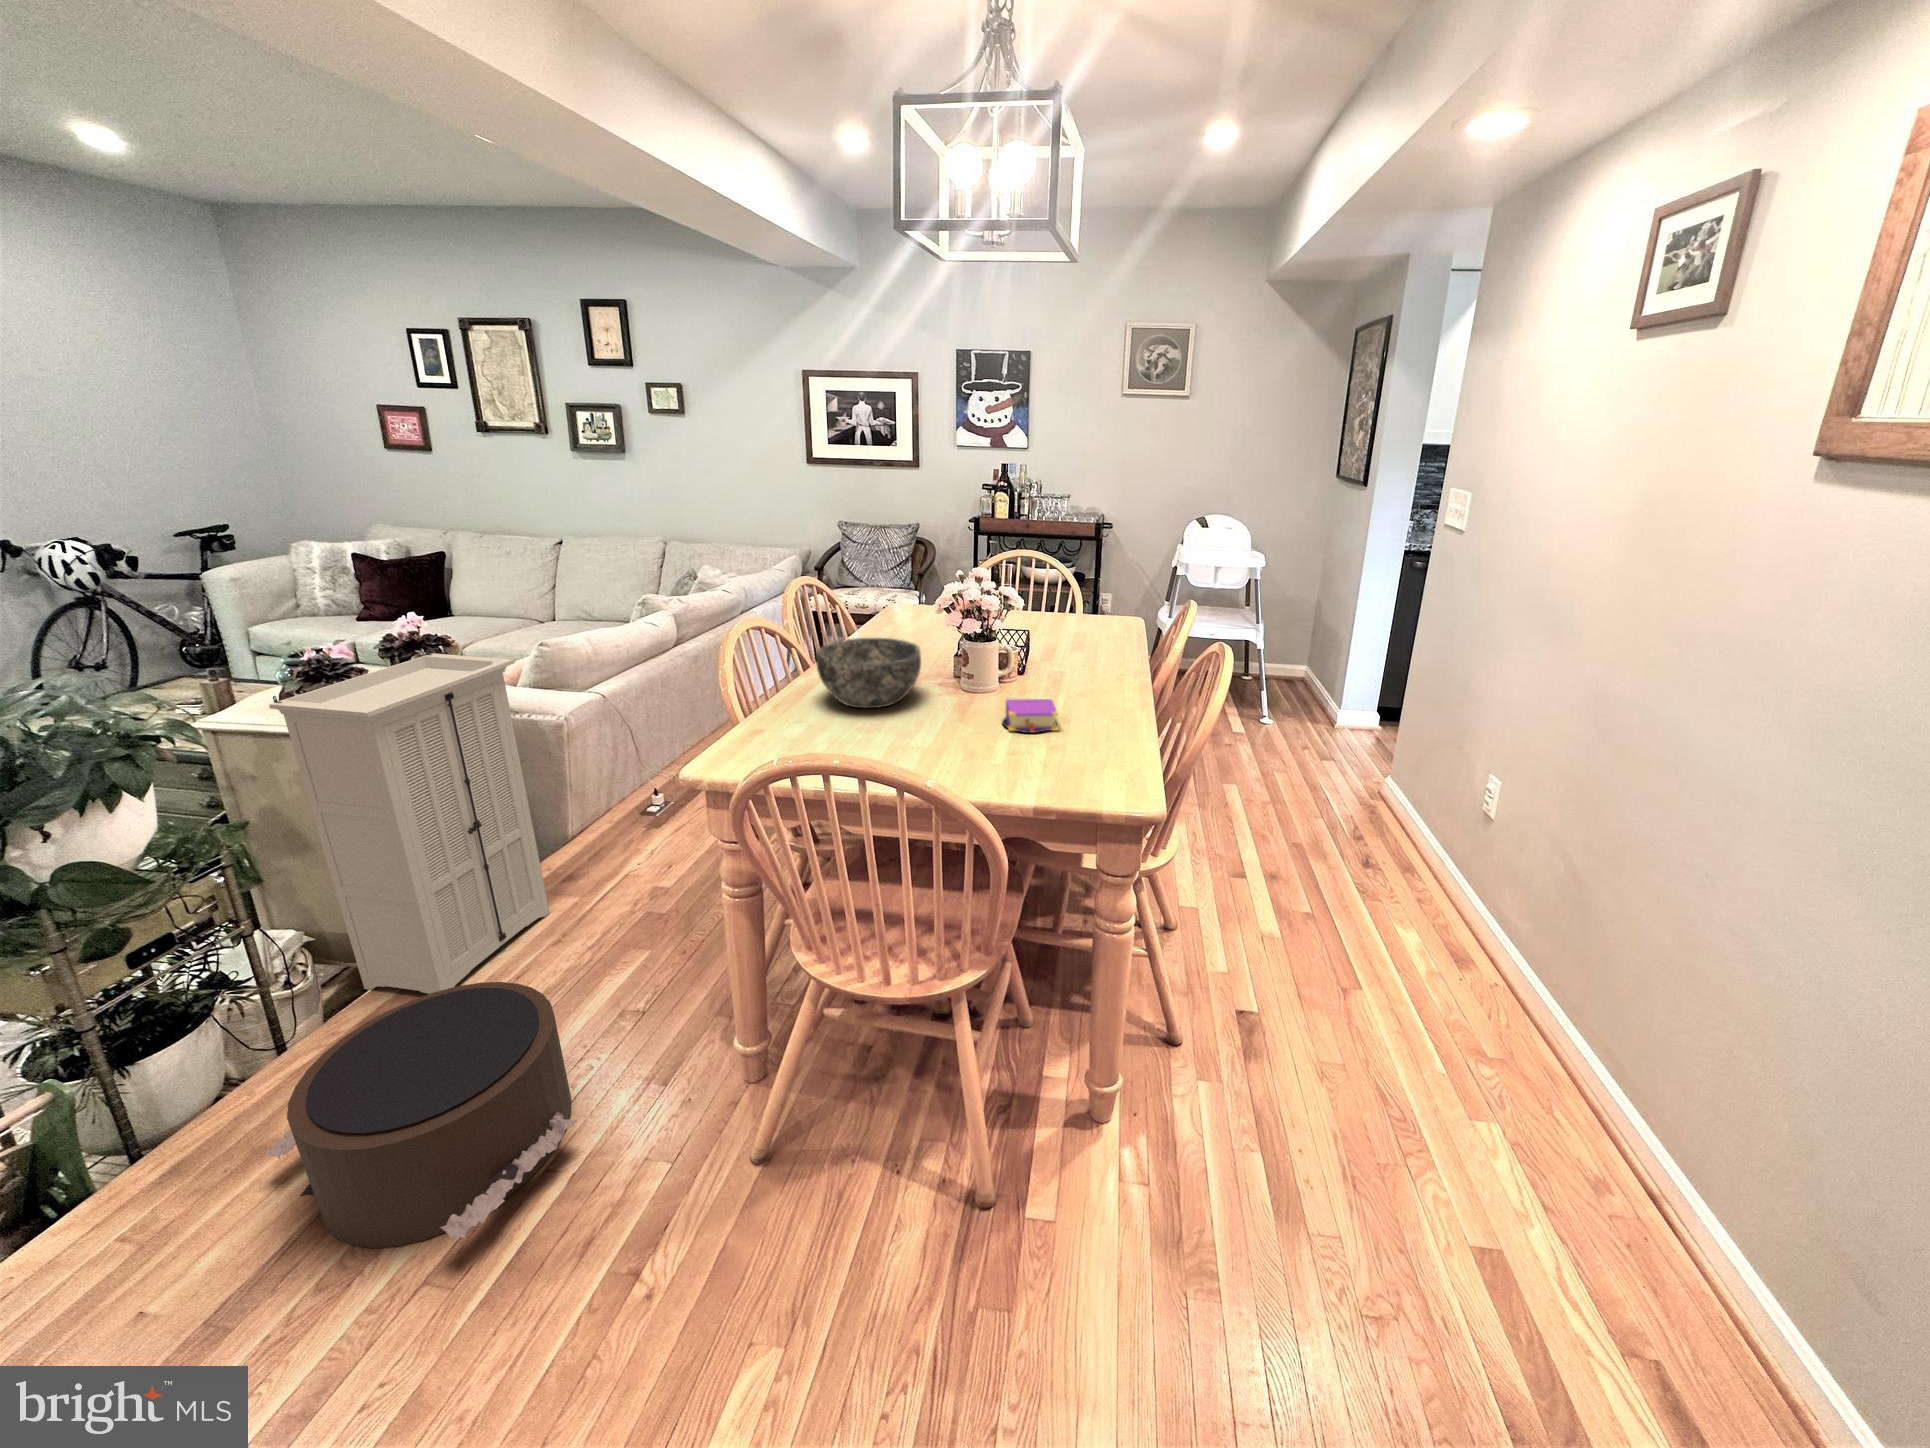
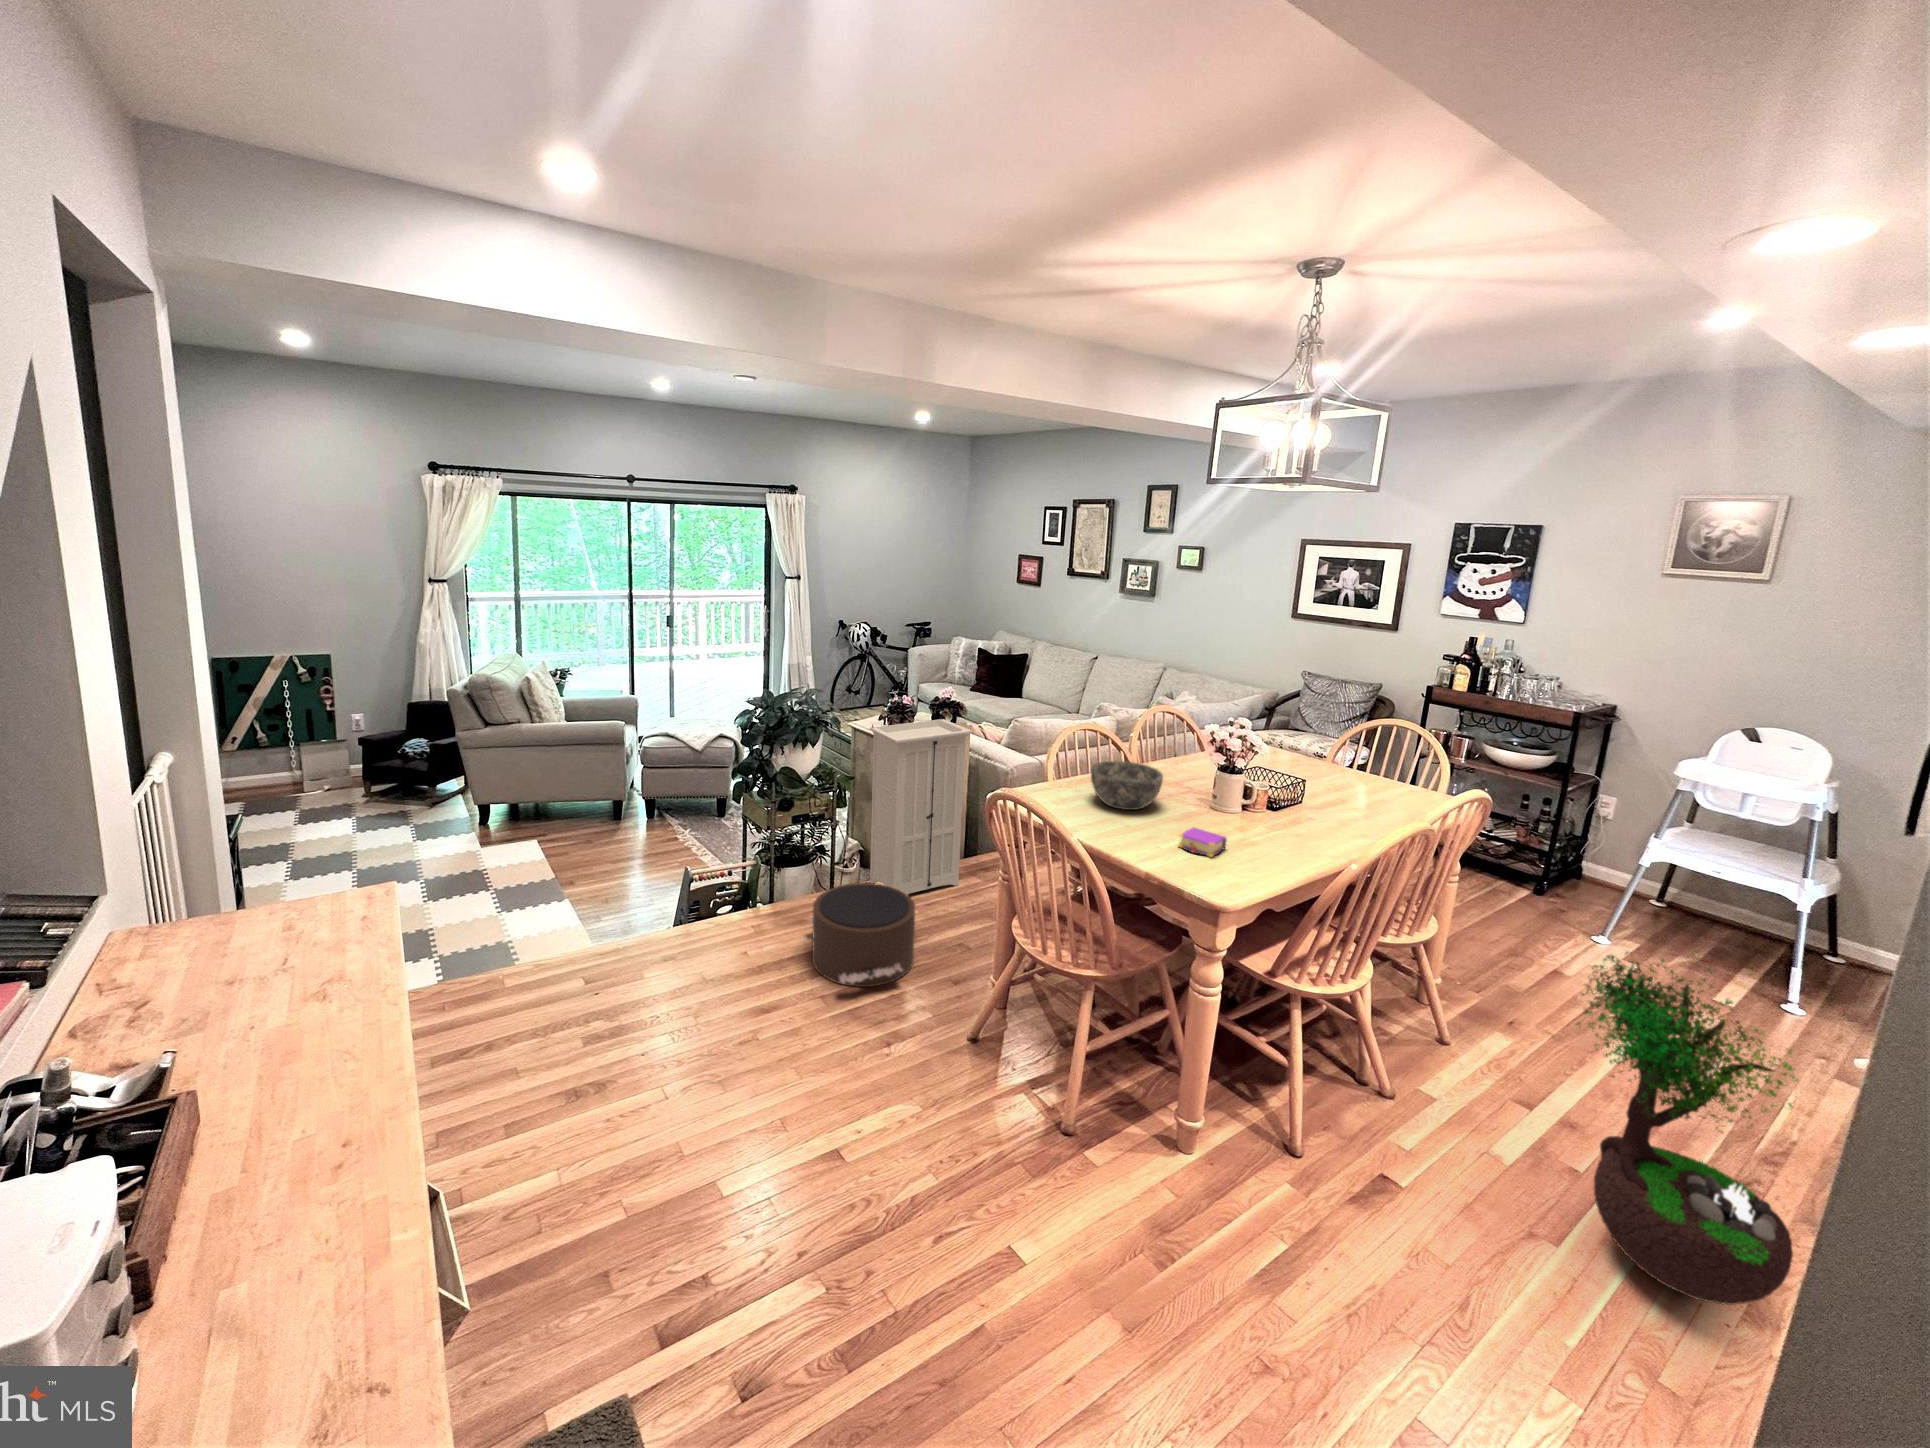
potted tree: none [1327,674,1500,950] -> present [1577,952,1798,1305]

